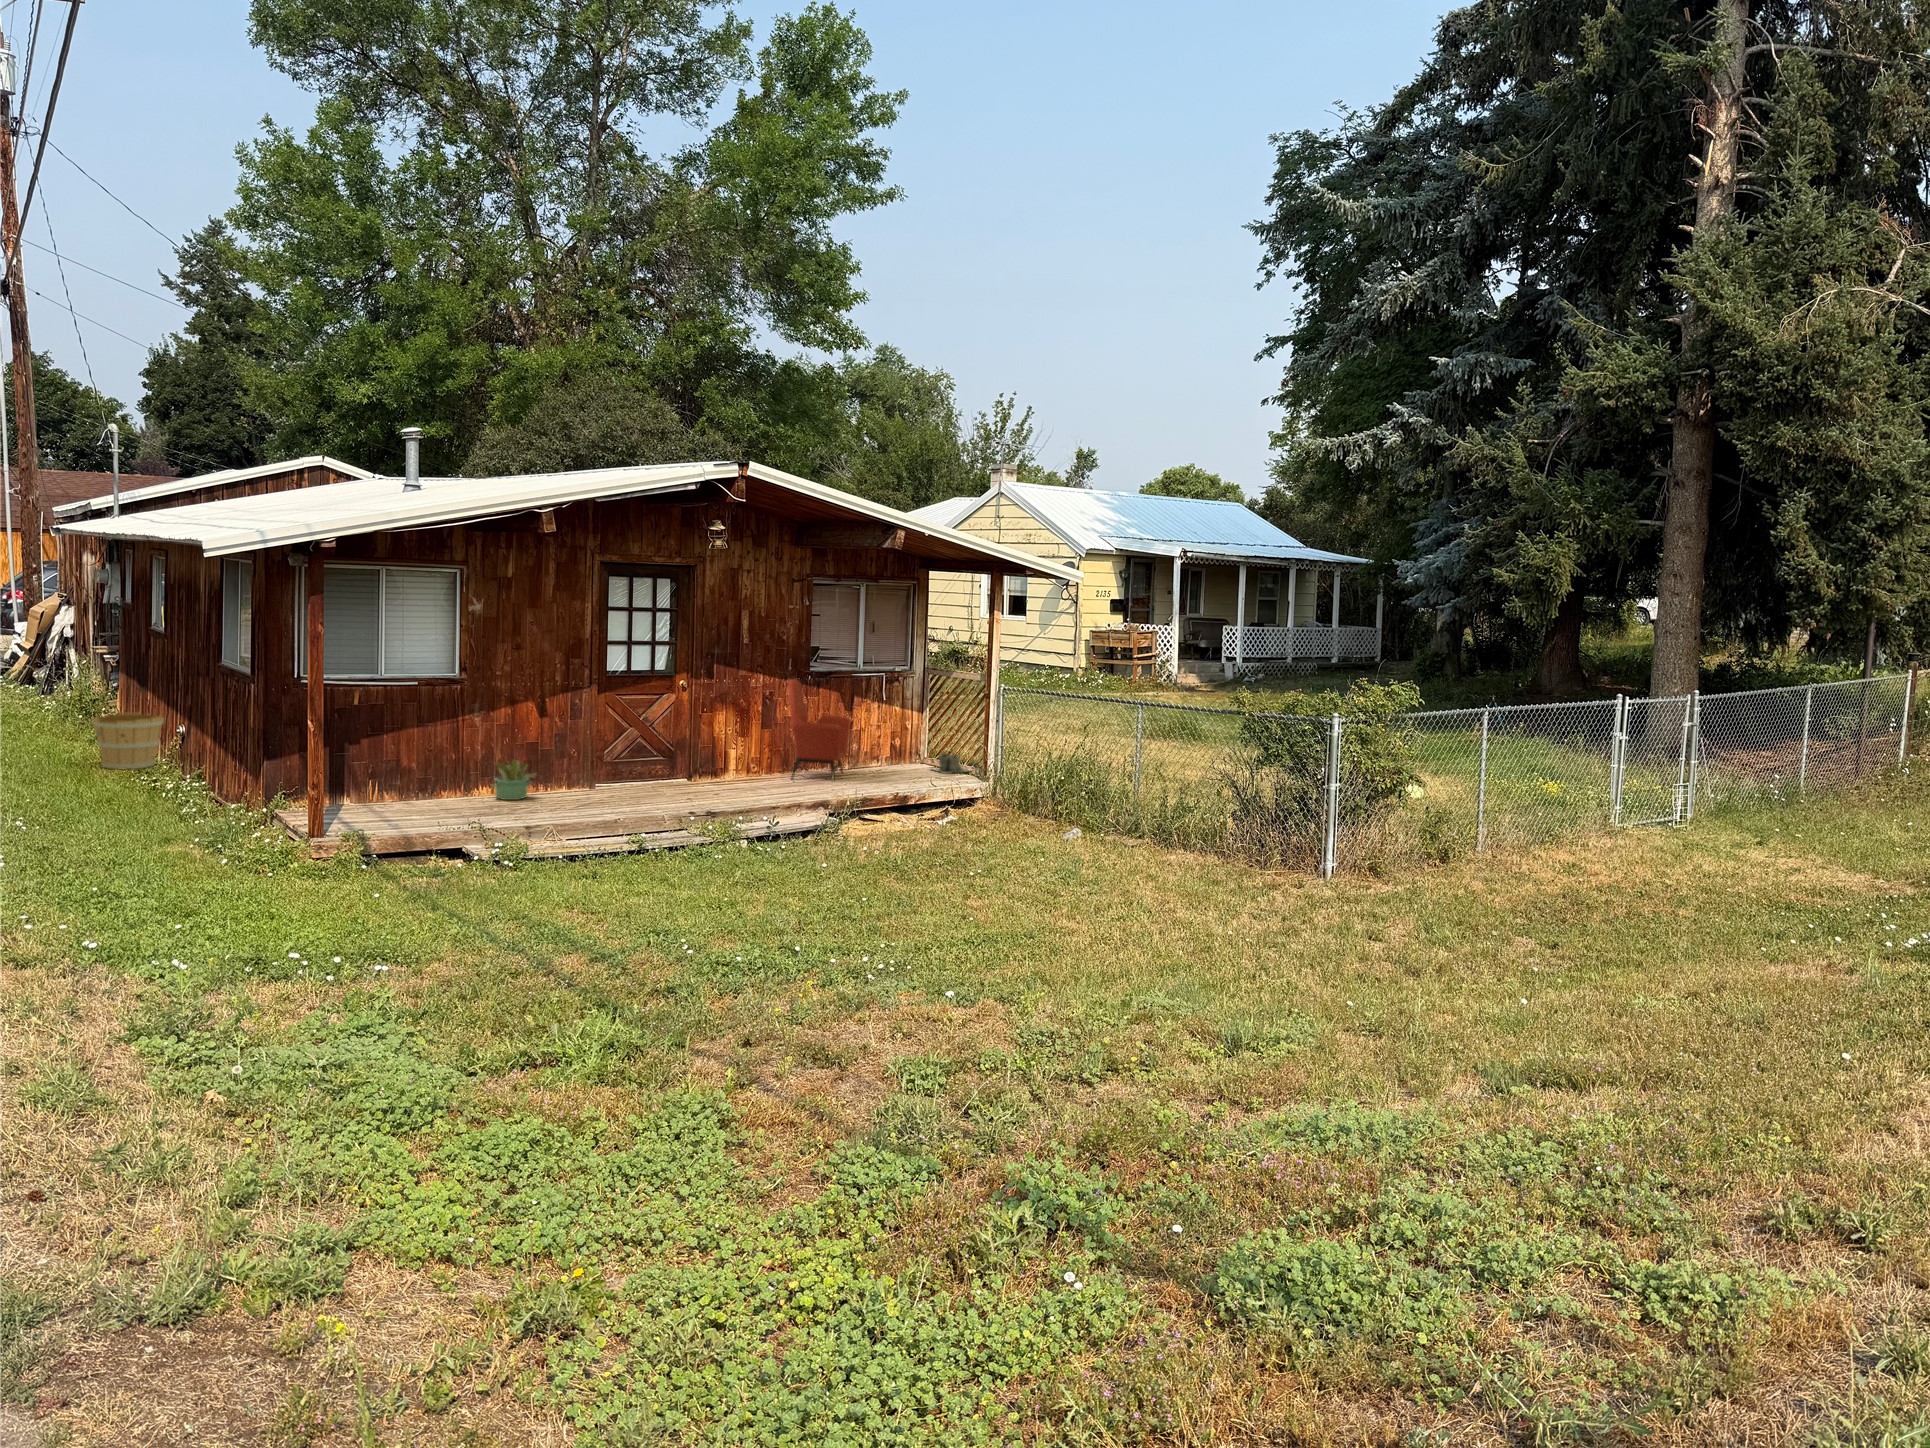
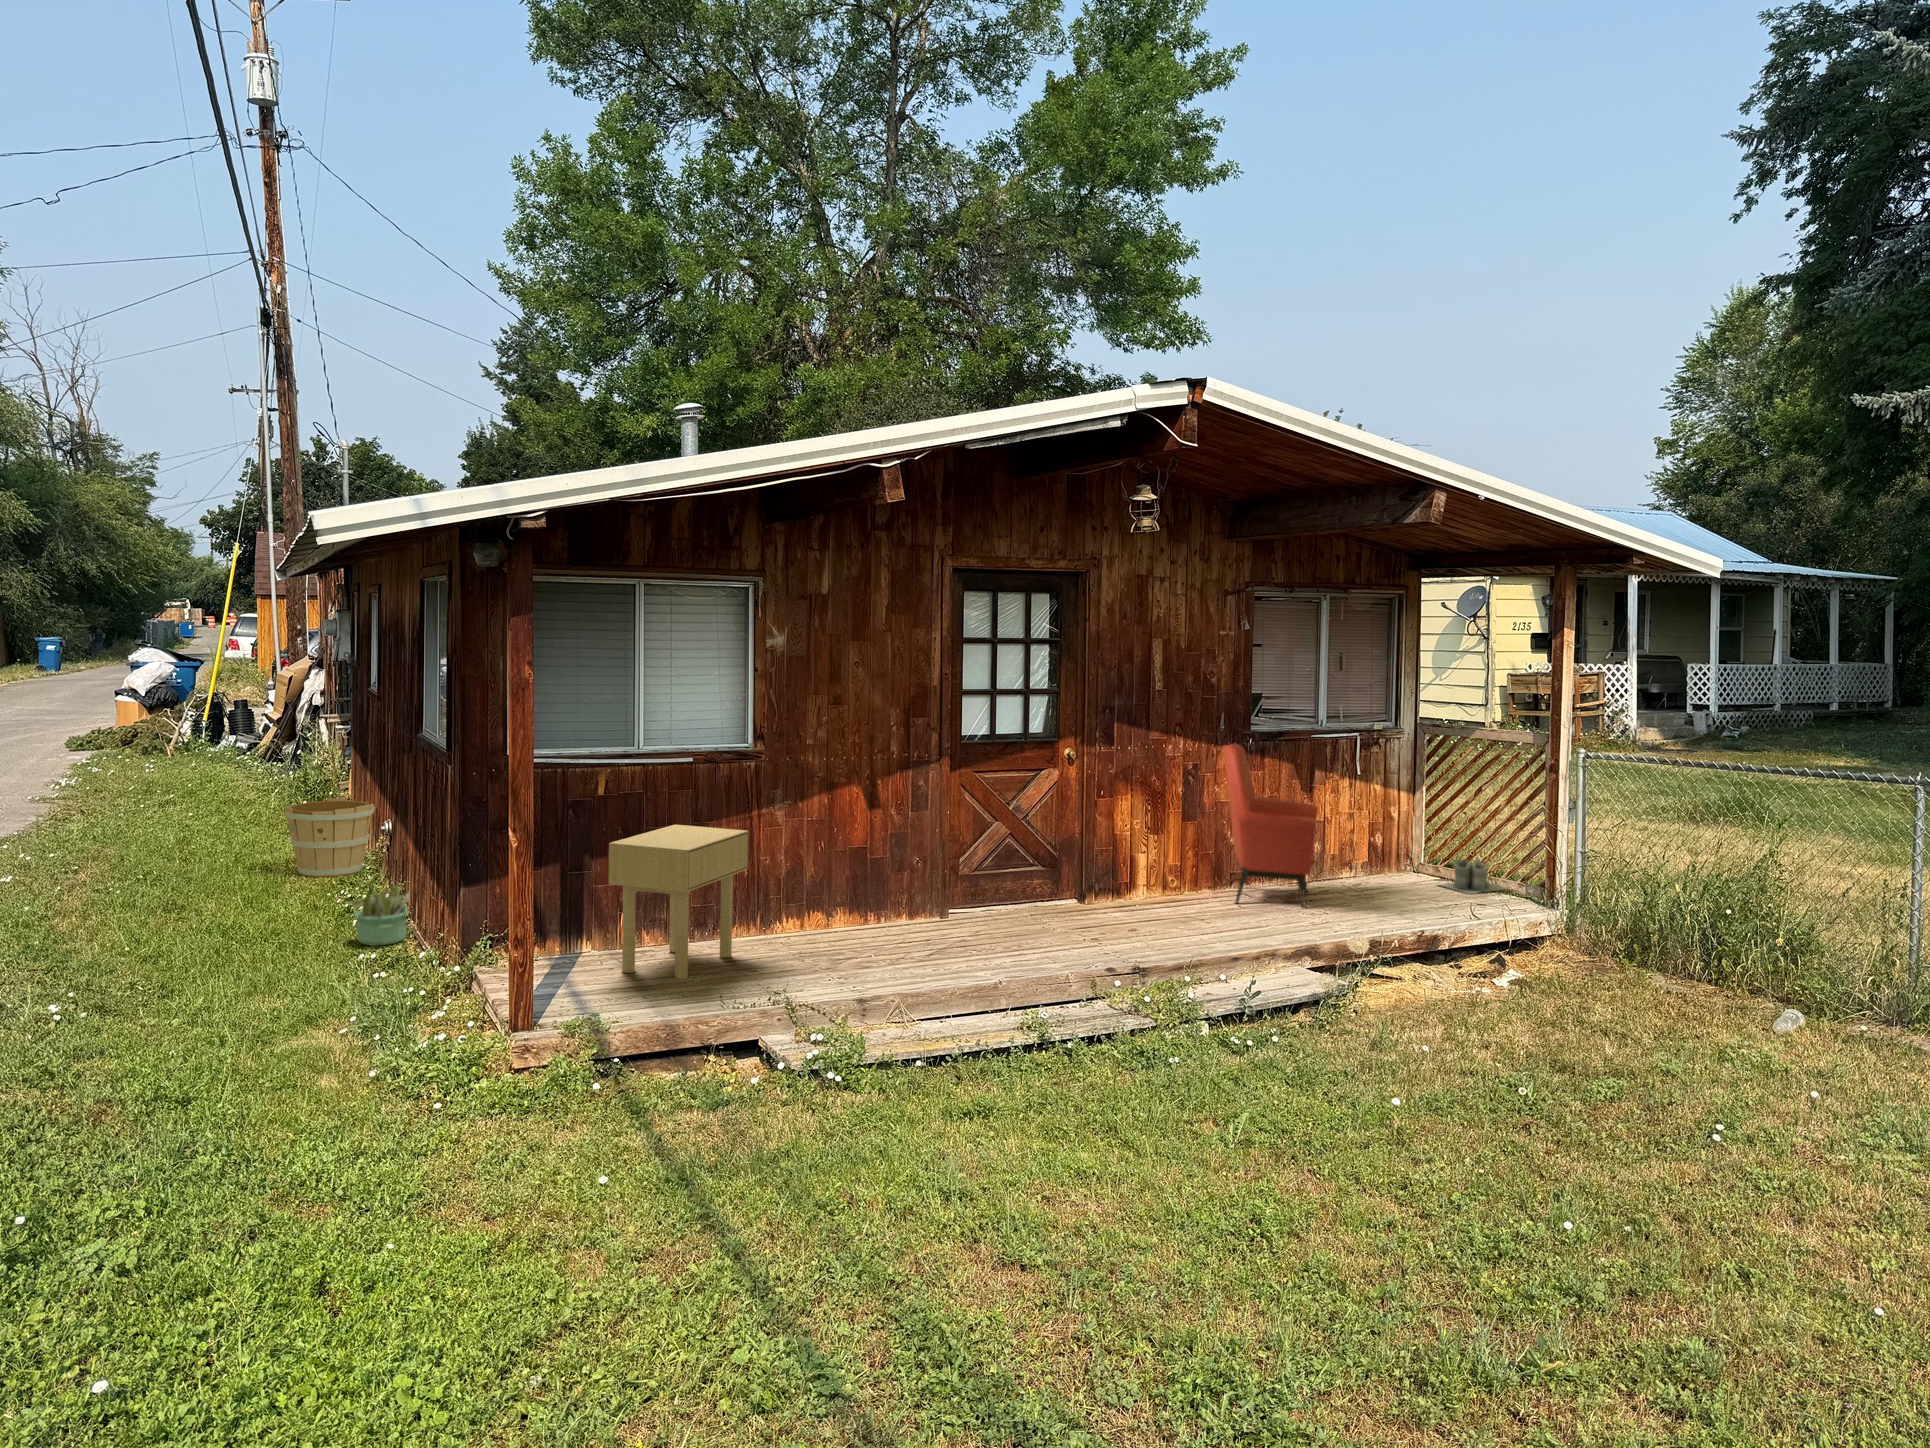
side table: none [365,724,459,817] -> present [609,825,748,979]
decorative plant: present [491,760,536,800] -> present [348,886,410,945]

